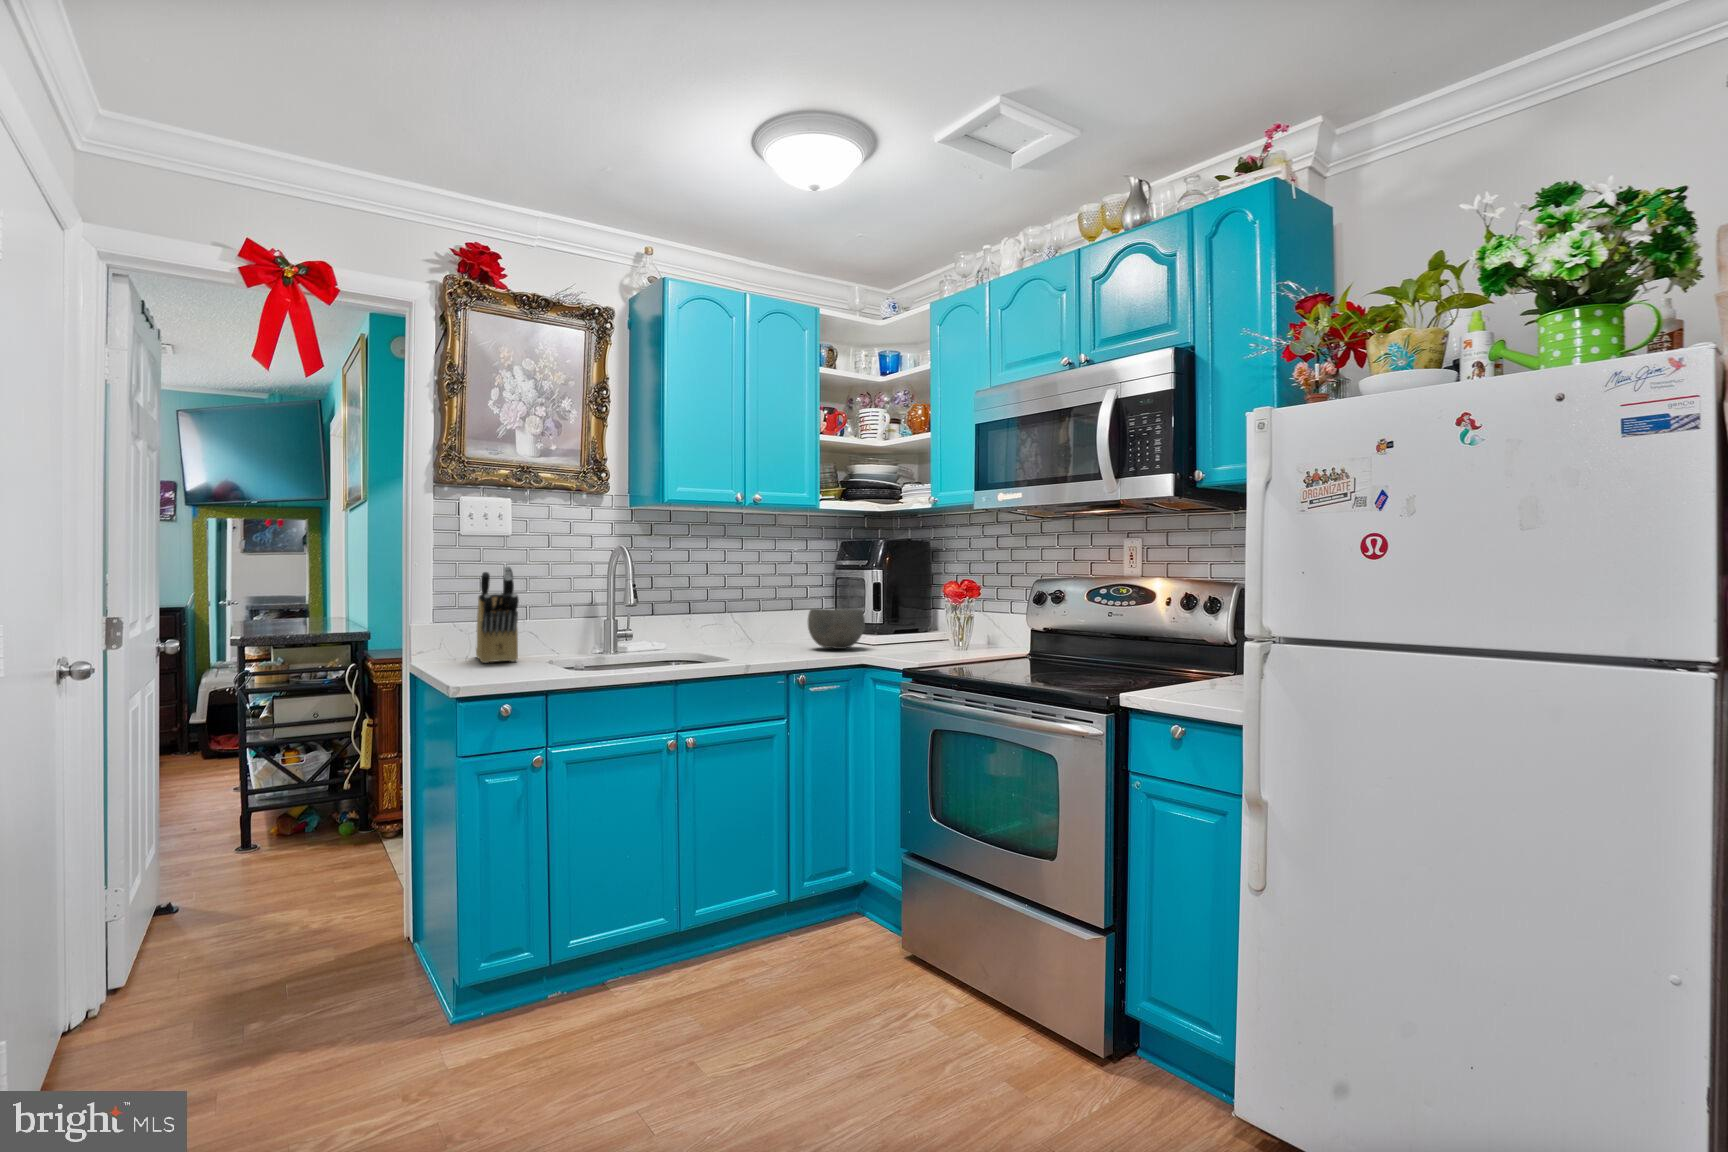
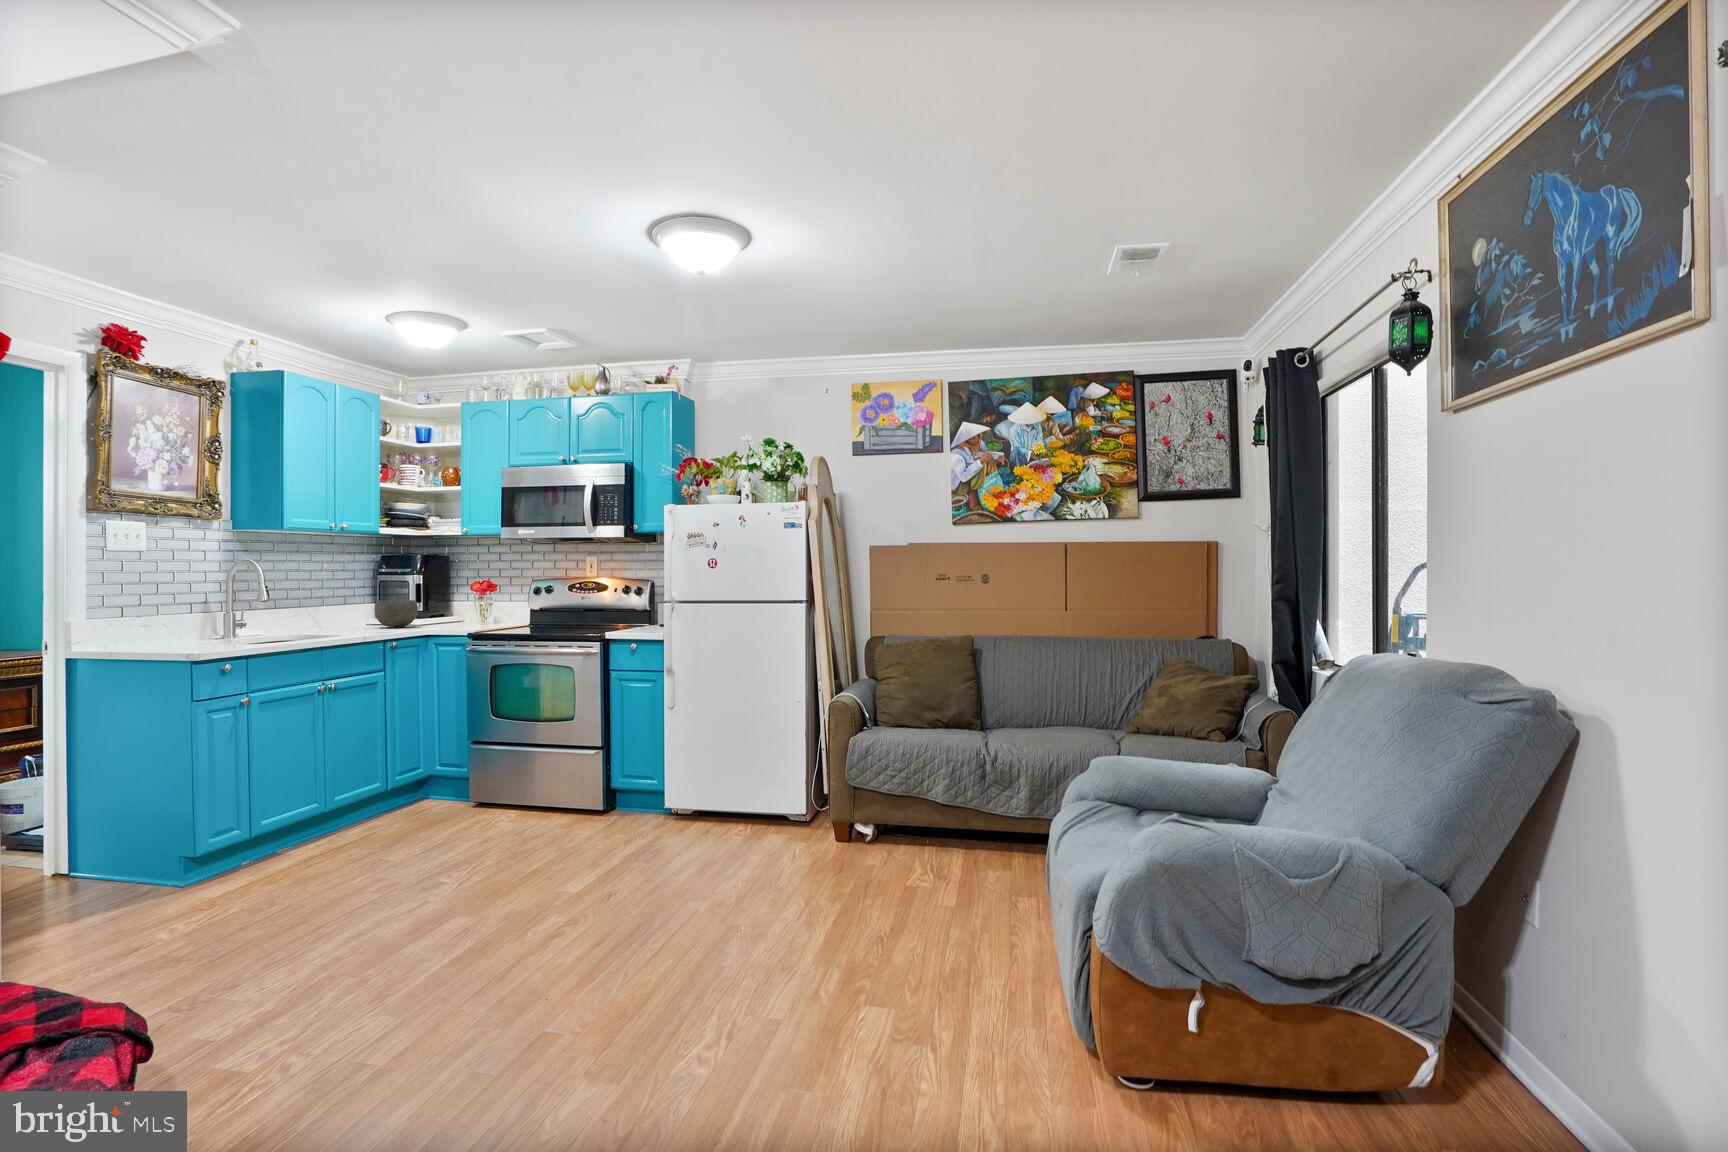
knife block: present [476,566,519,663] -> none [105,571,177,642]

